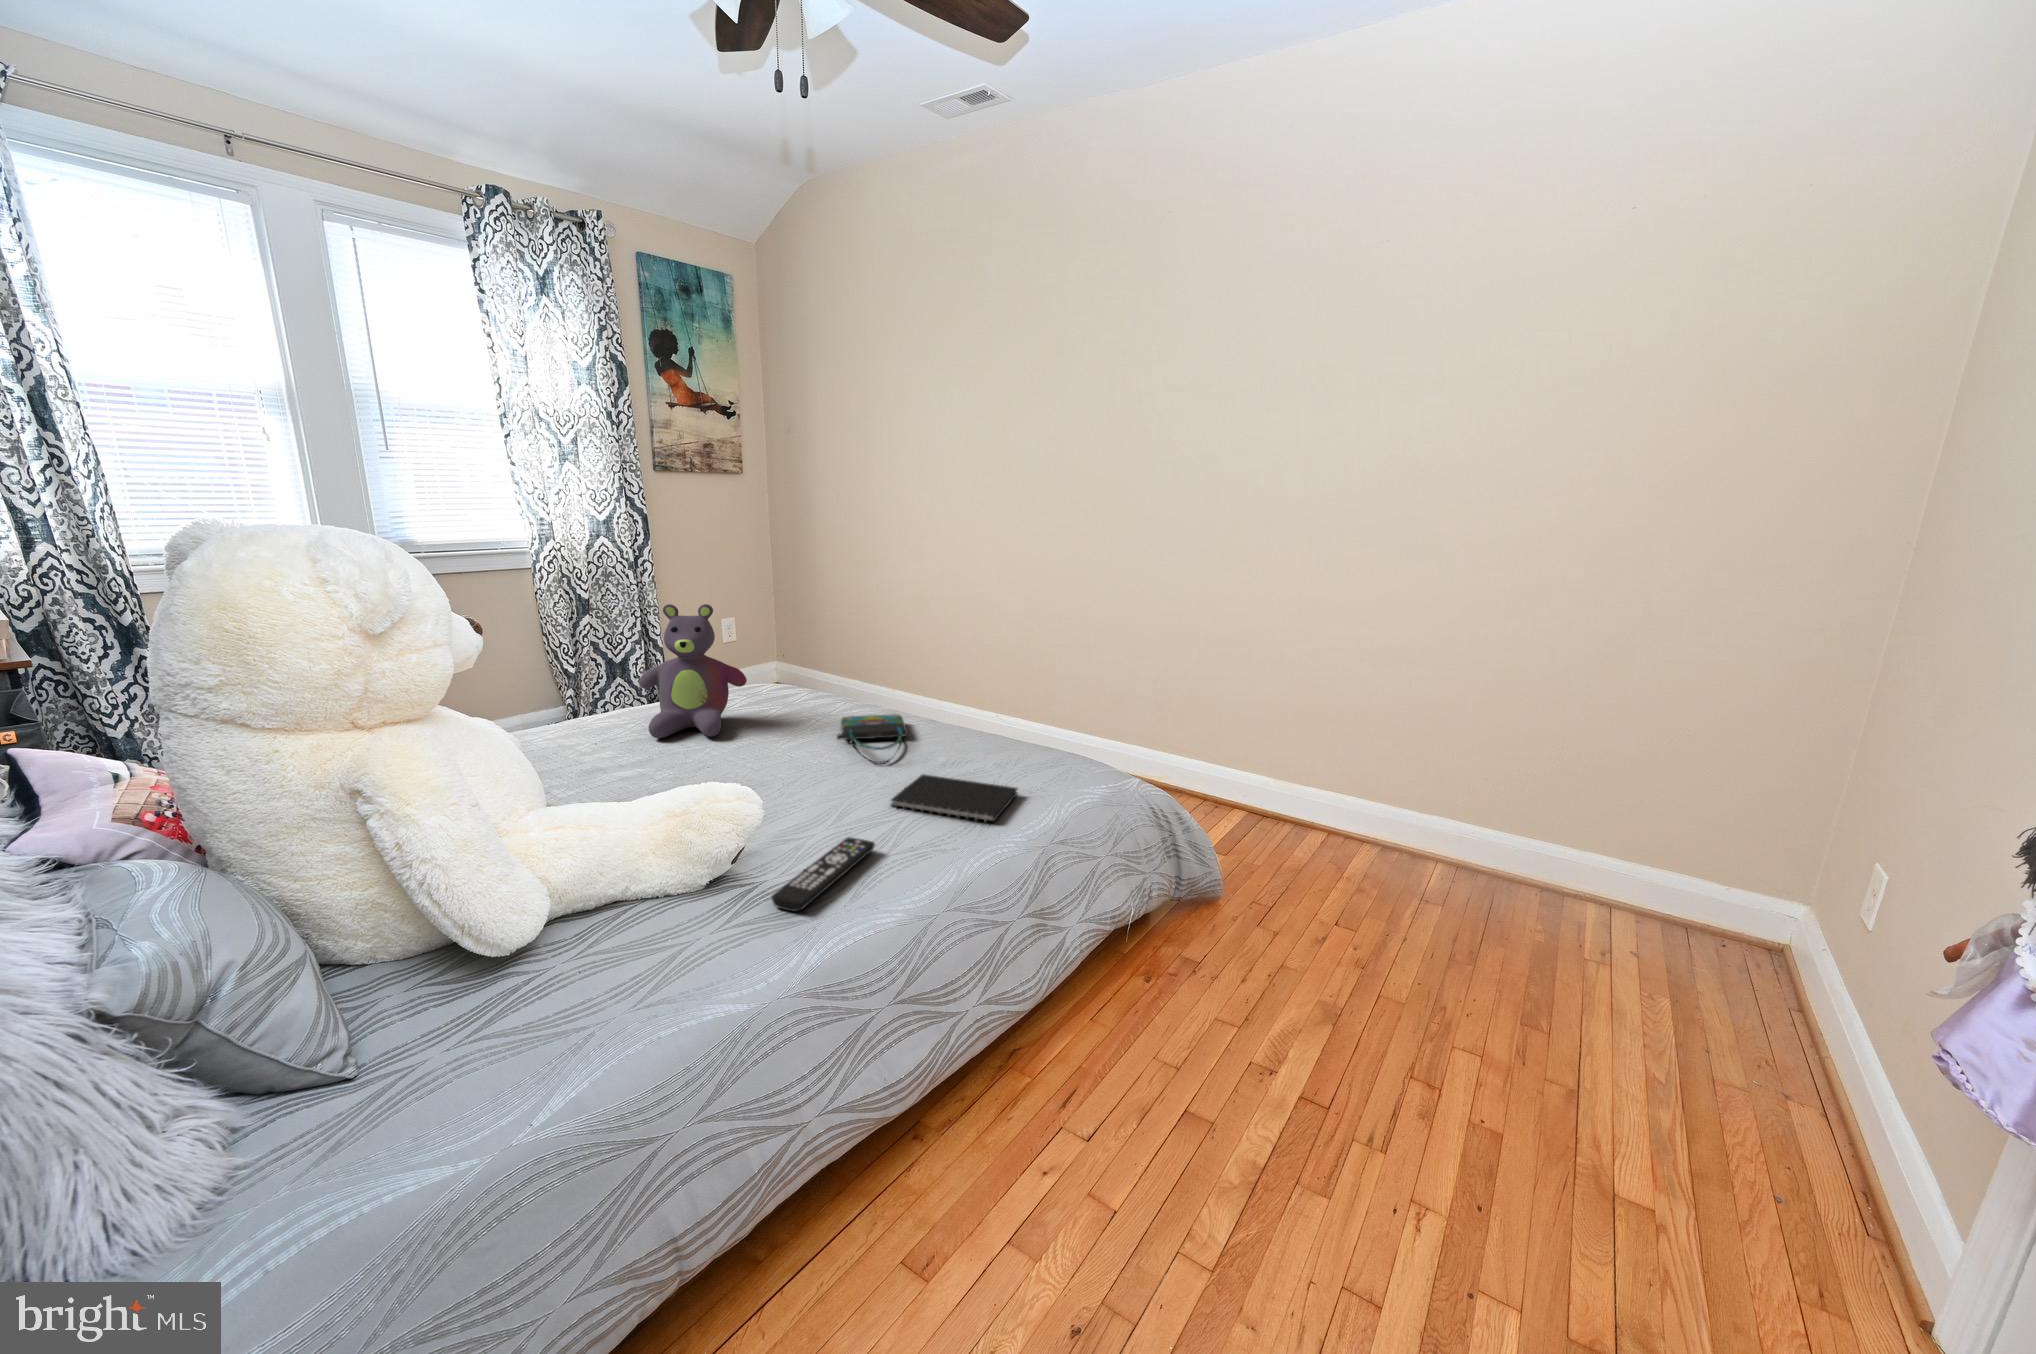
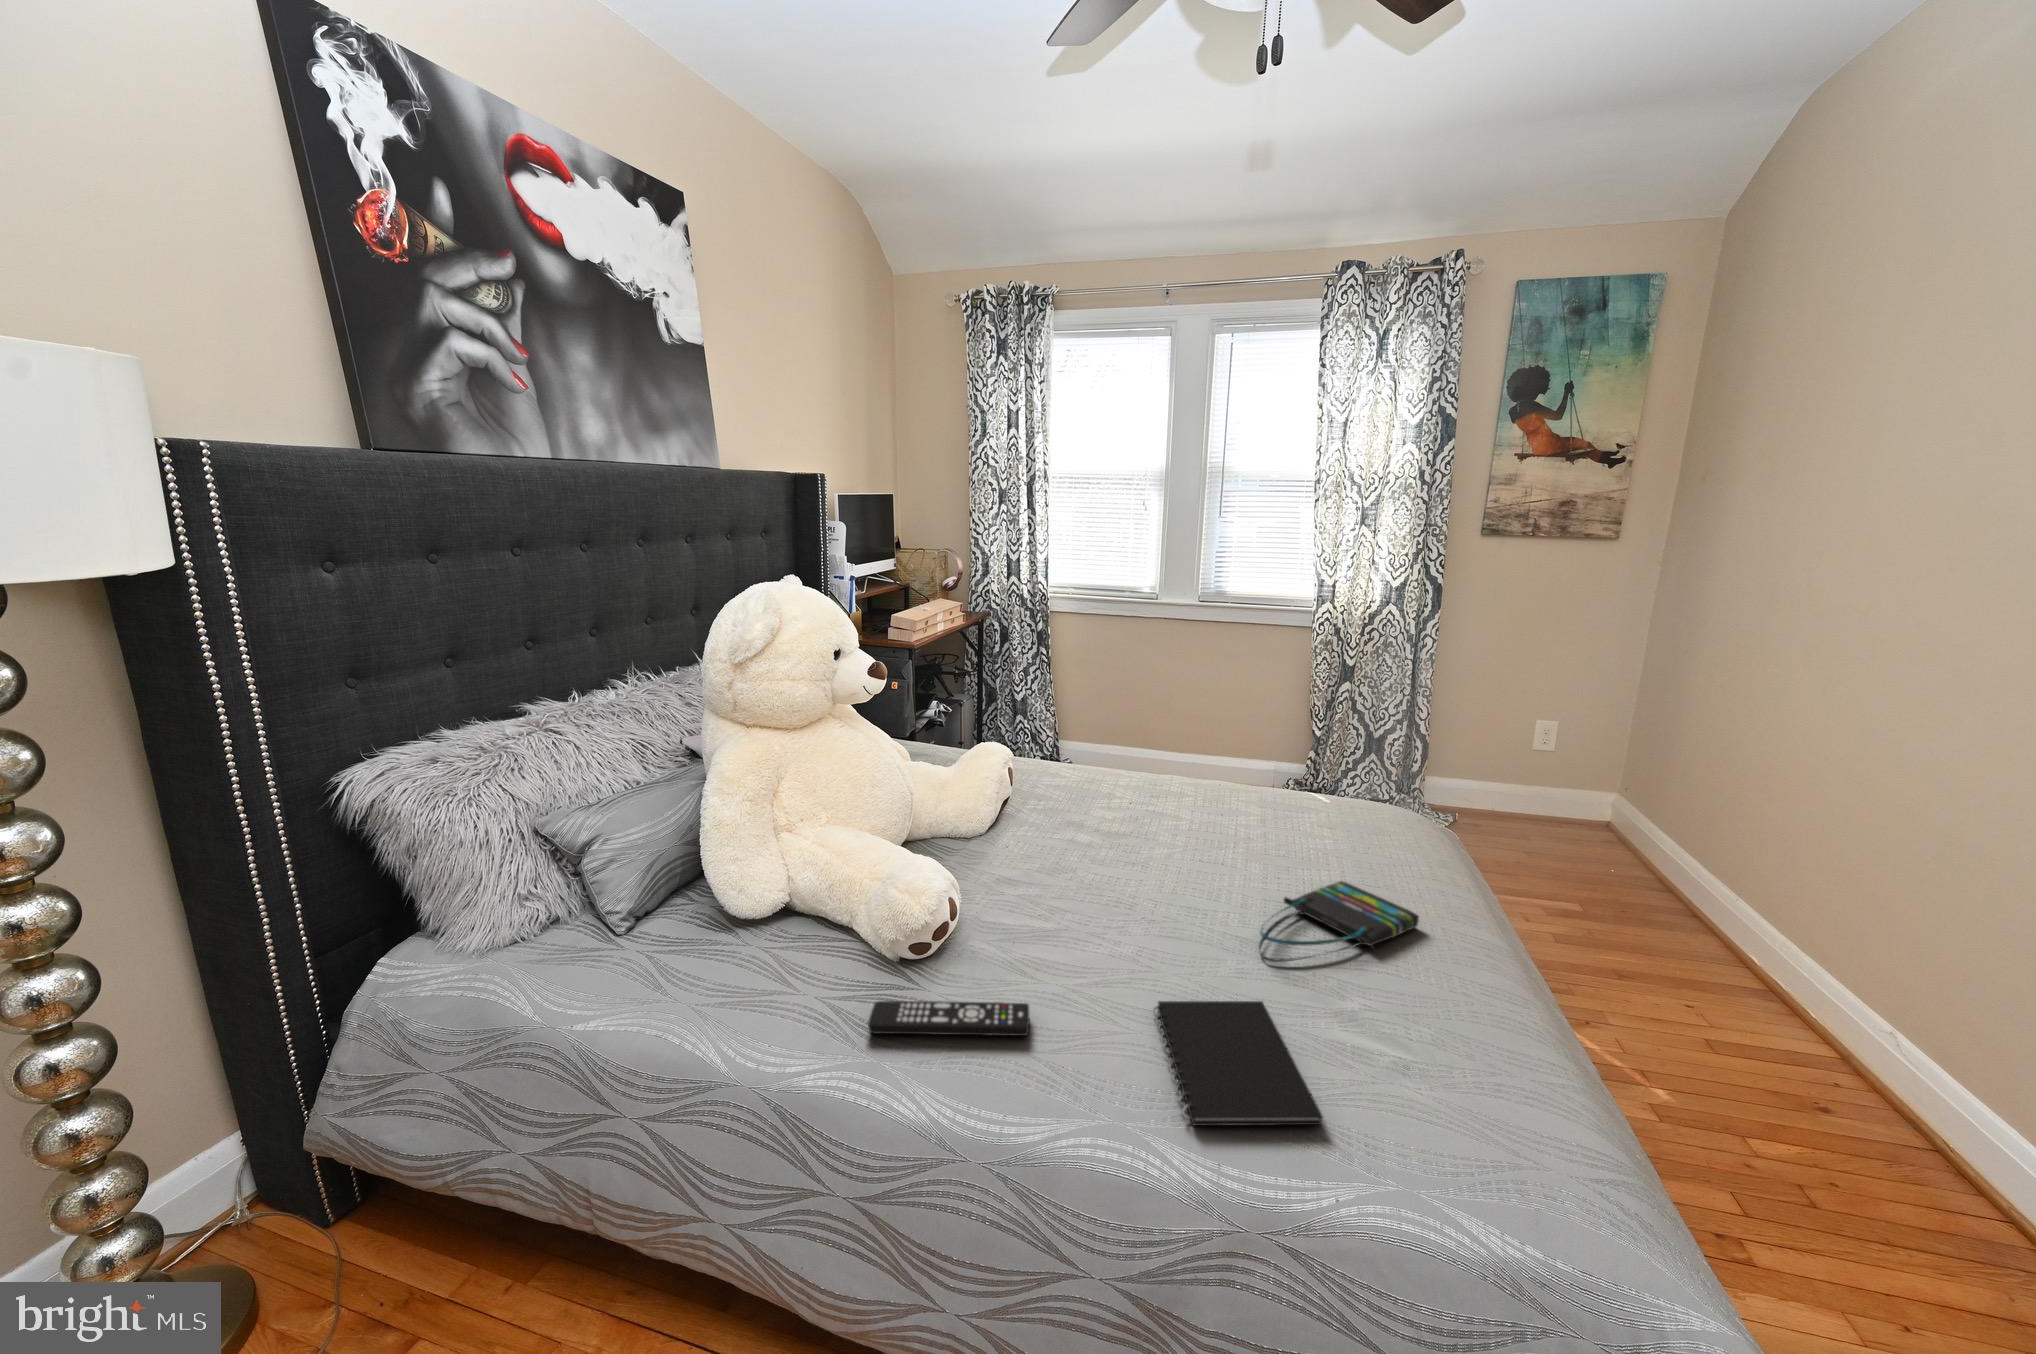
stuffed bear: present [639,604,747,738] -> none [1151,686,1267,838]

